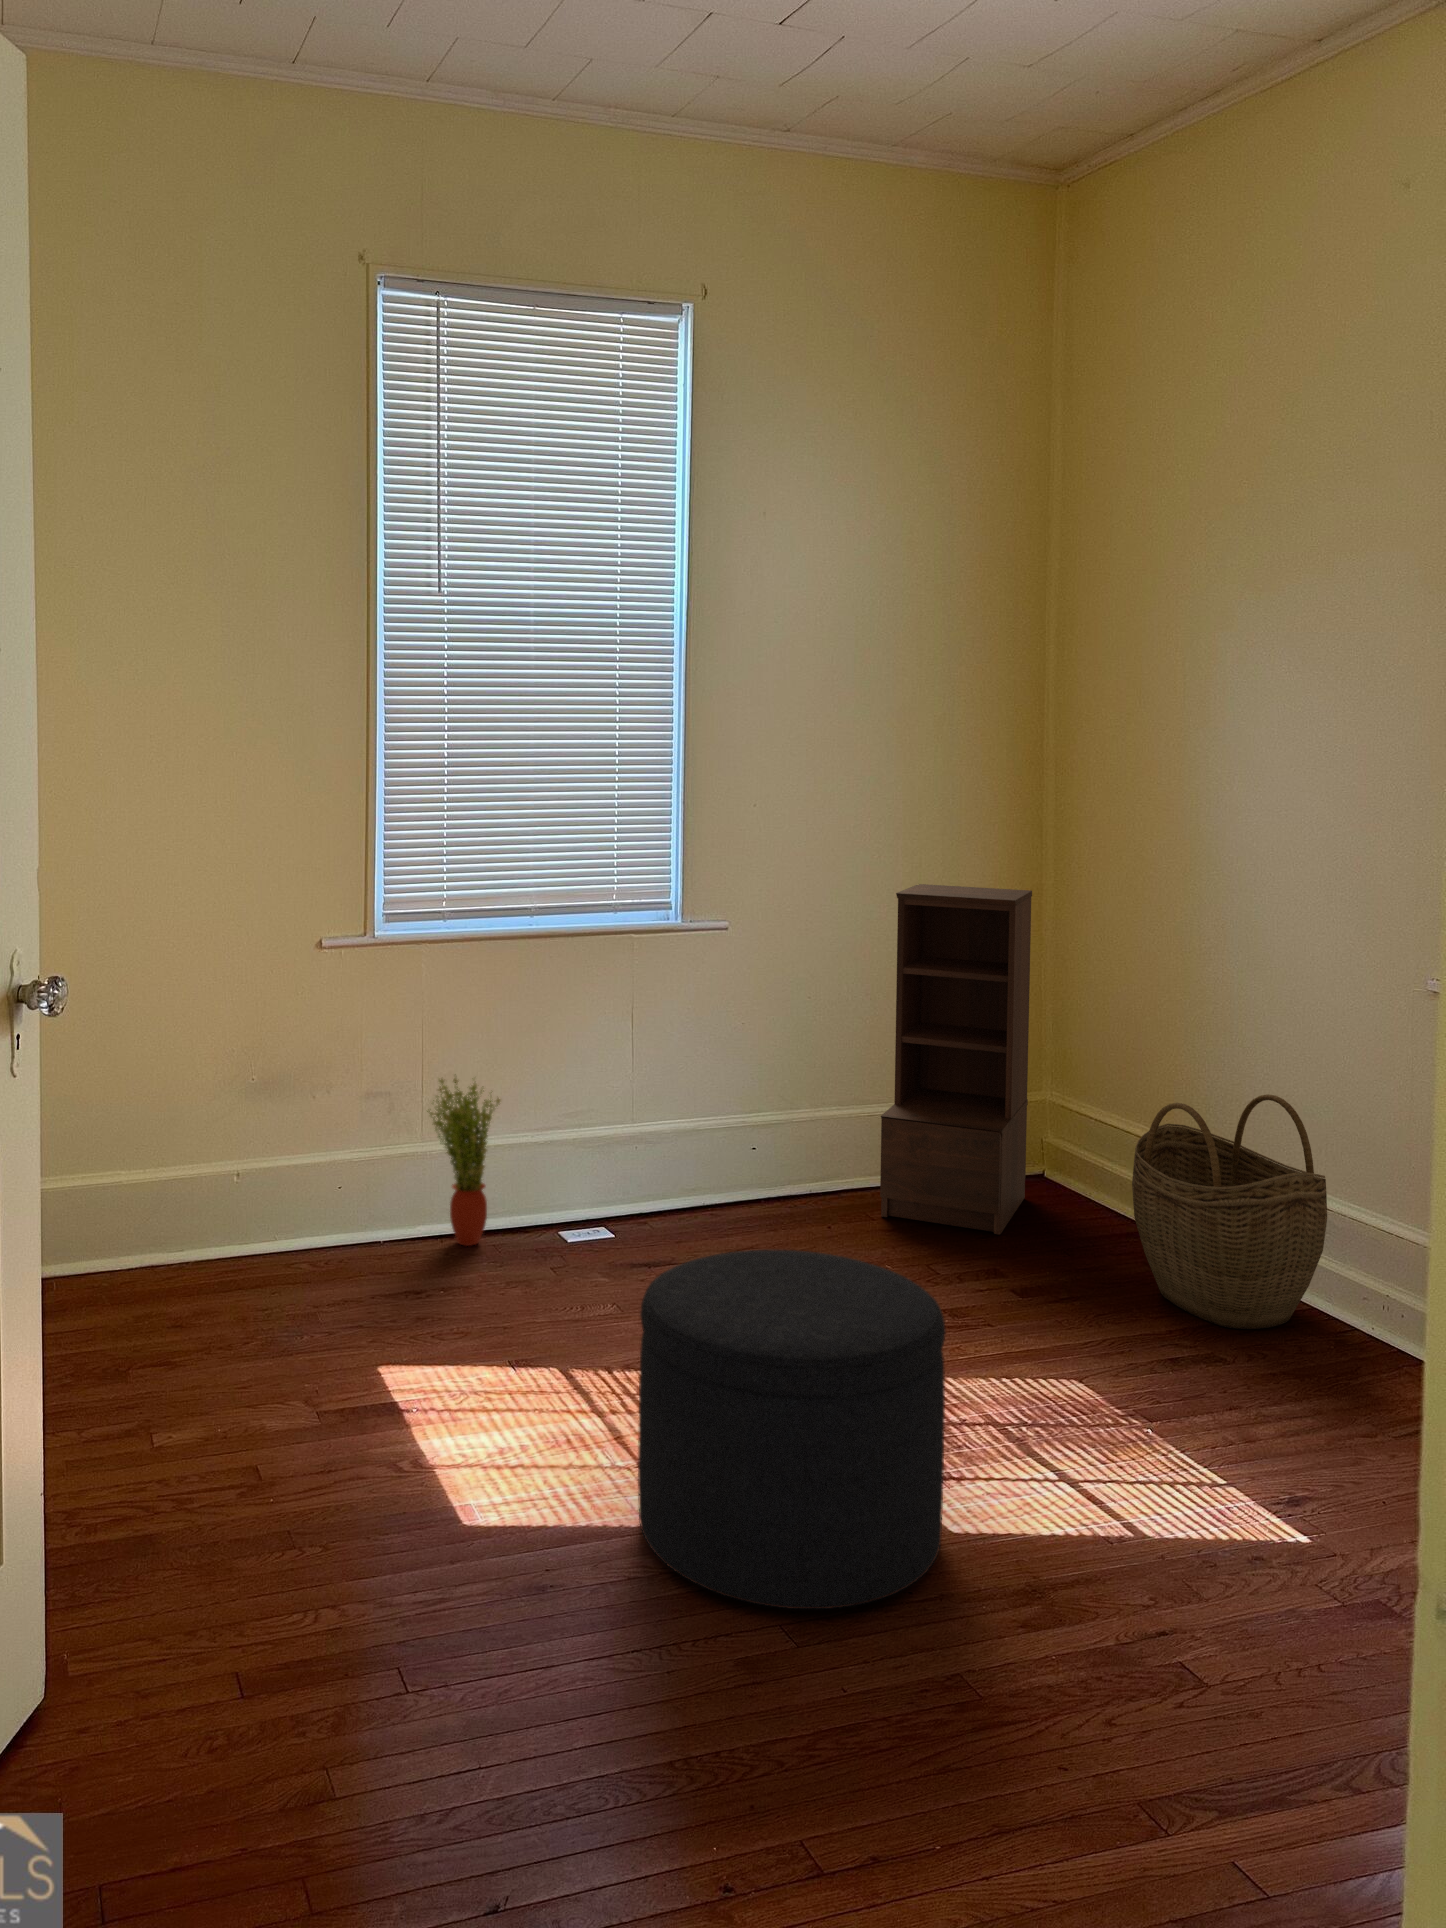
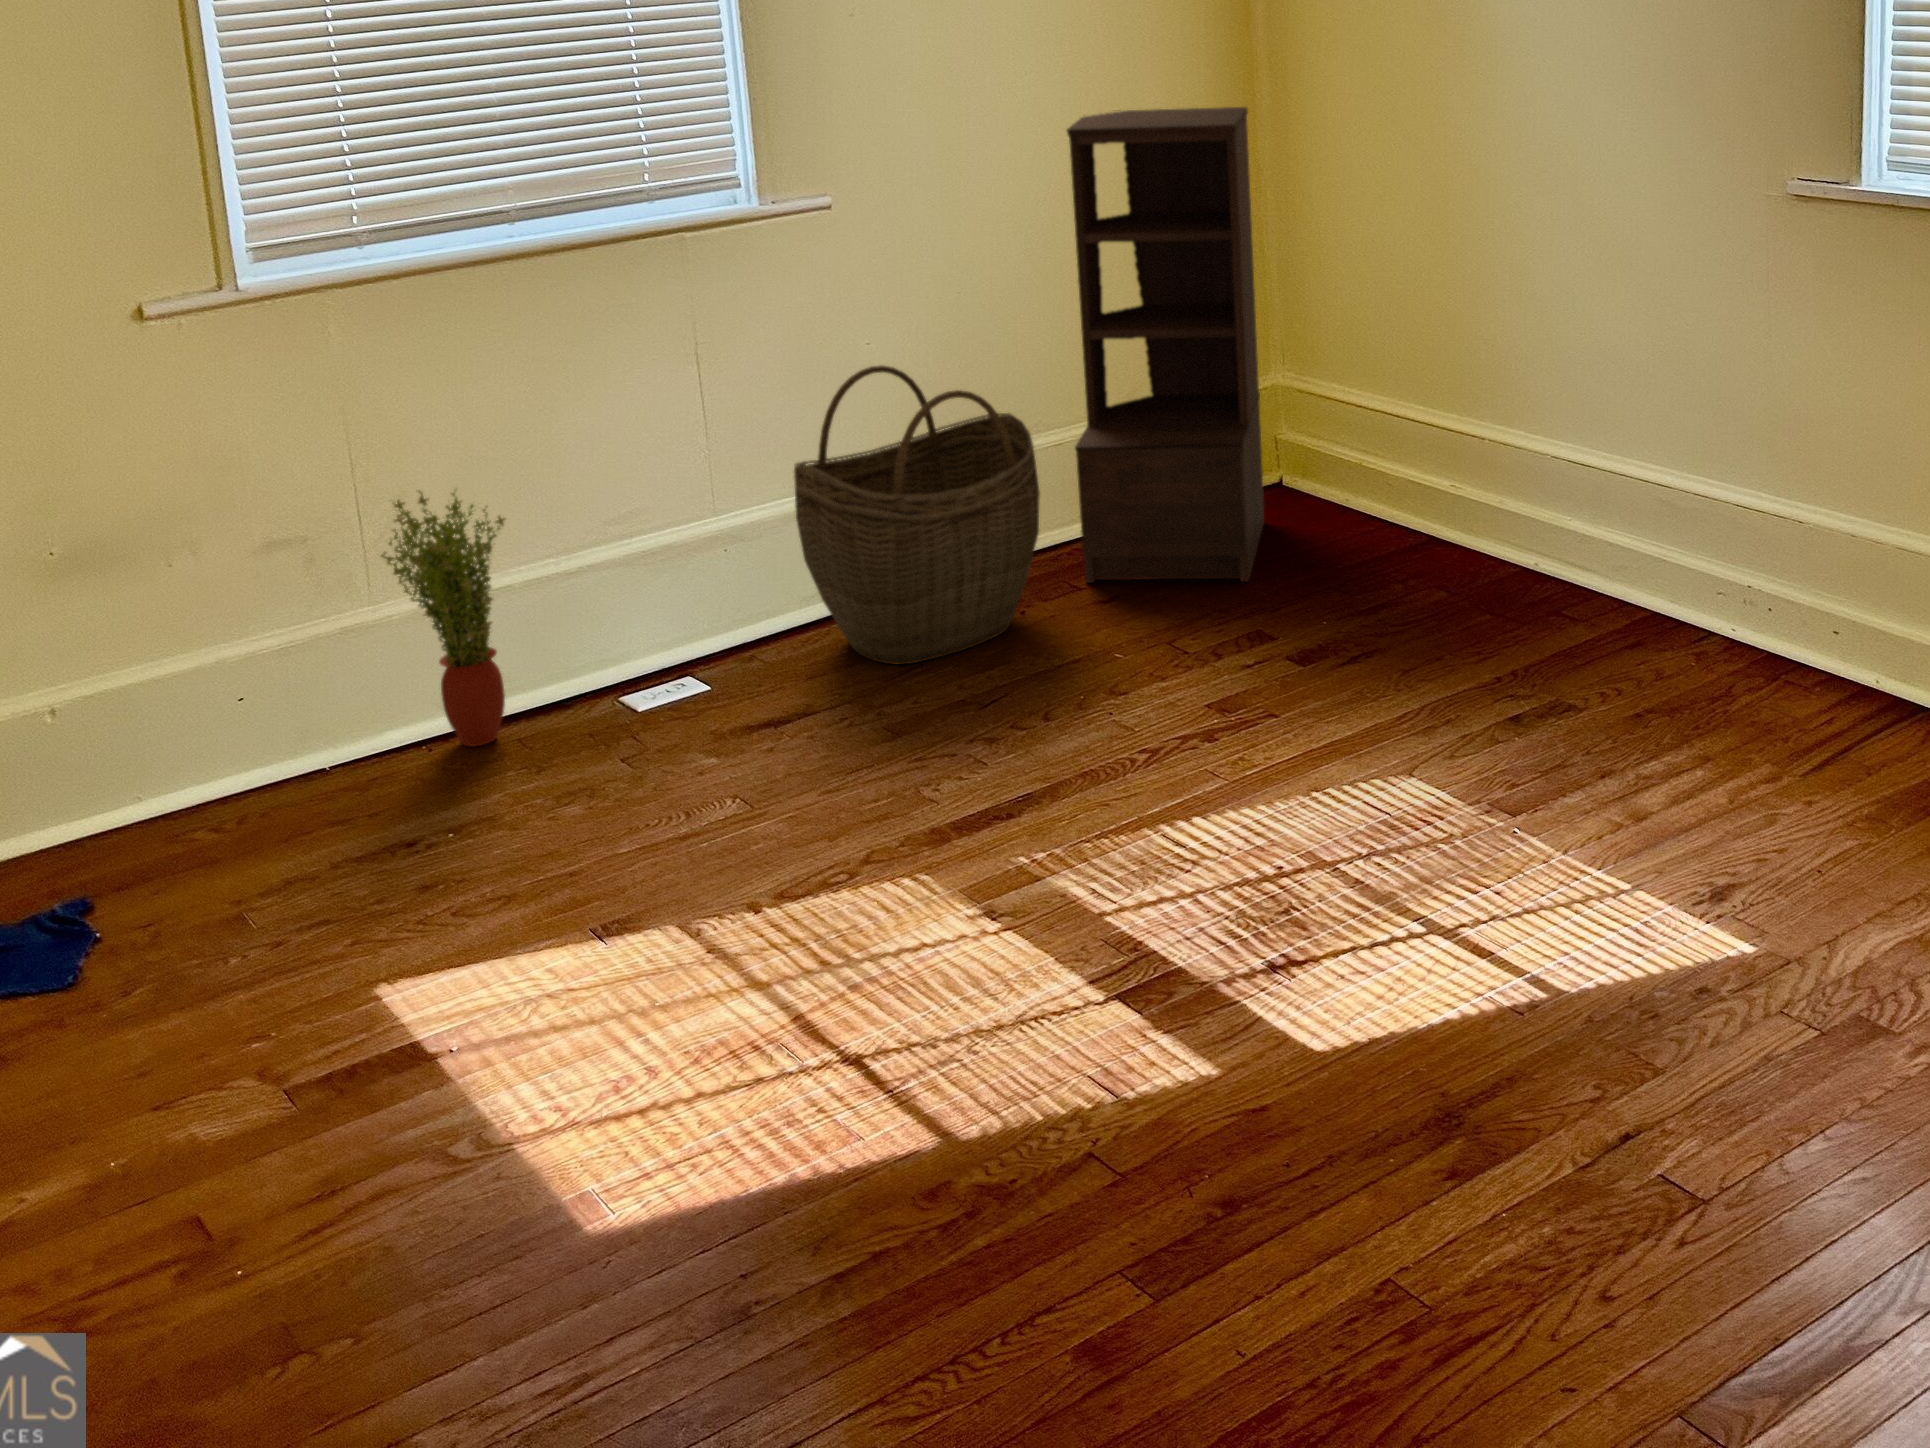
woven basket: present [1132,1094,1327,1329] -> present [794,365,1040,665]
ottoman: present [638,1250,945,1609] -> none [839,701,1313,1251]

